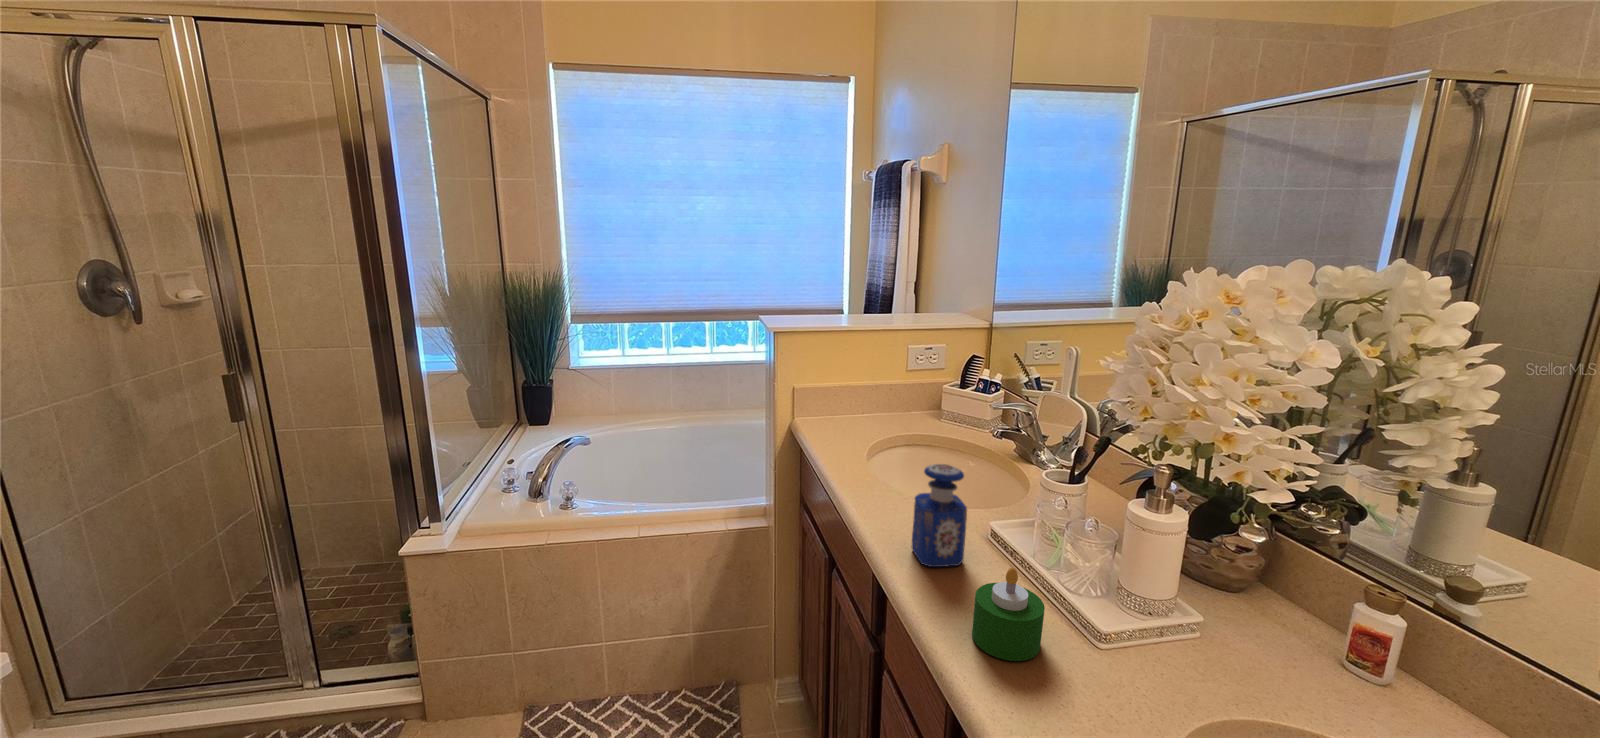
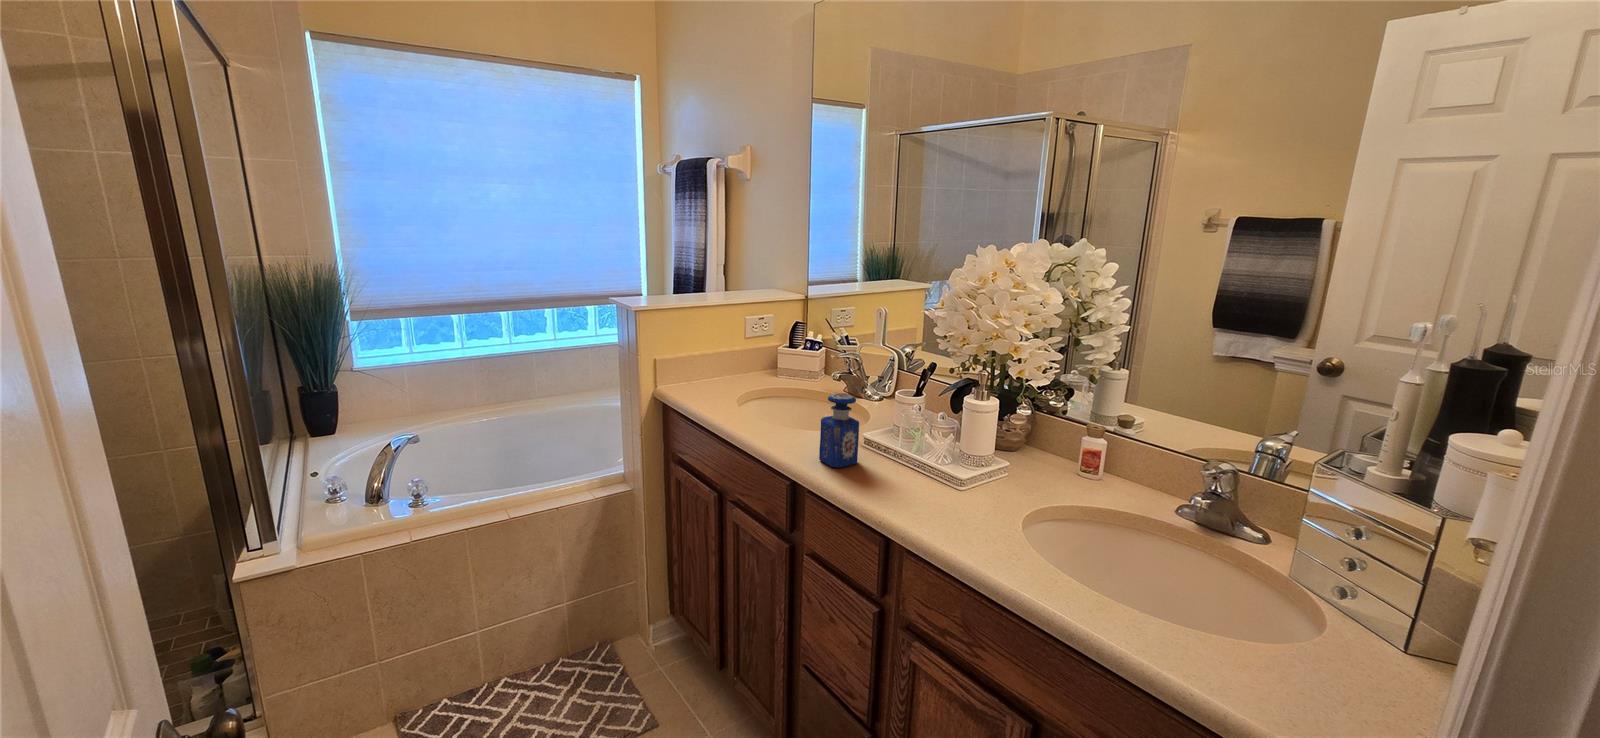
candle: present [972,568,1045,661] -> none [887,447,933,506]

